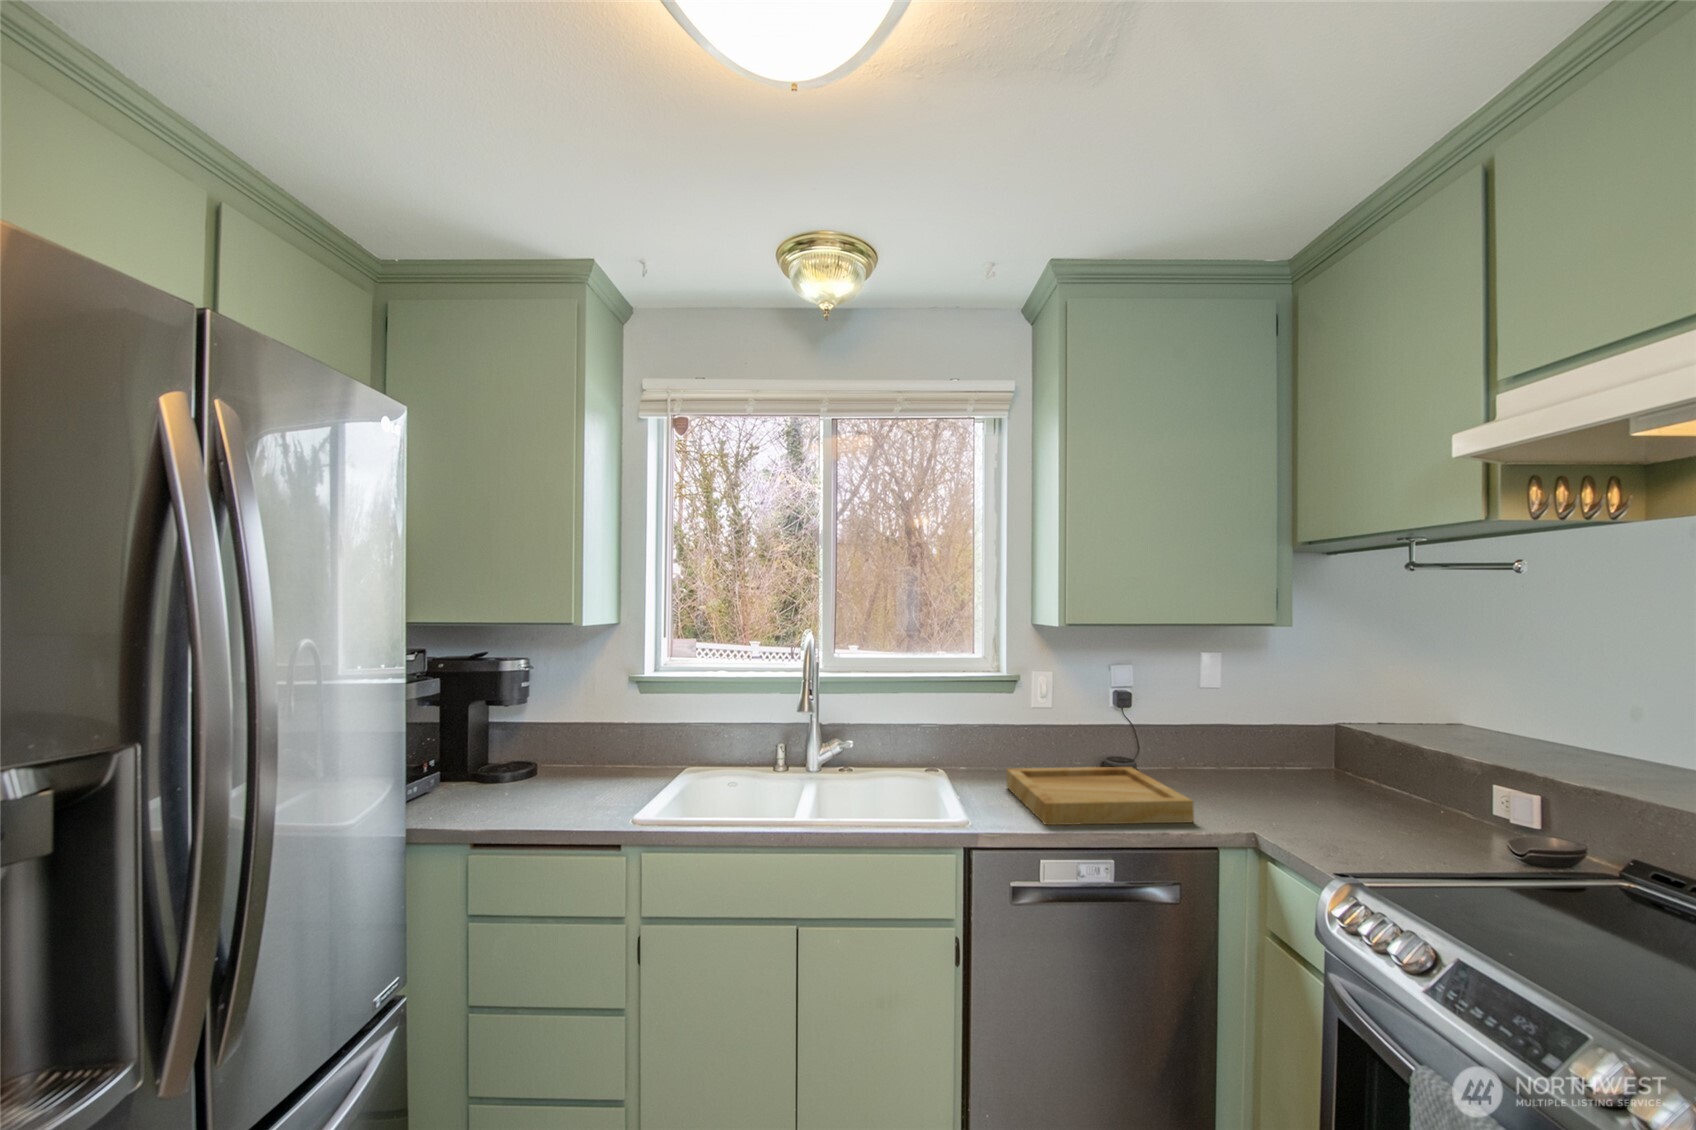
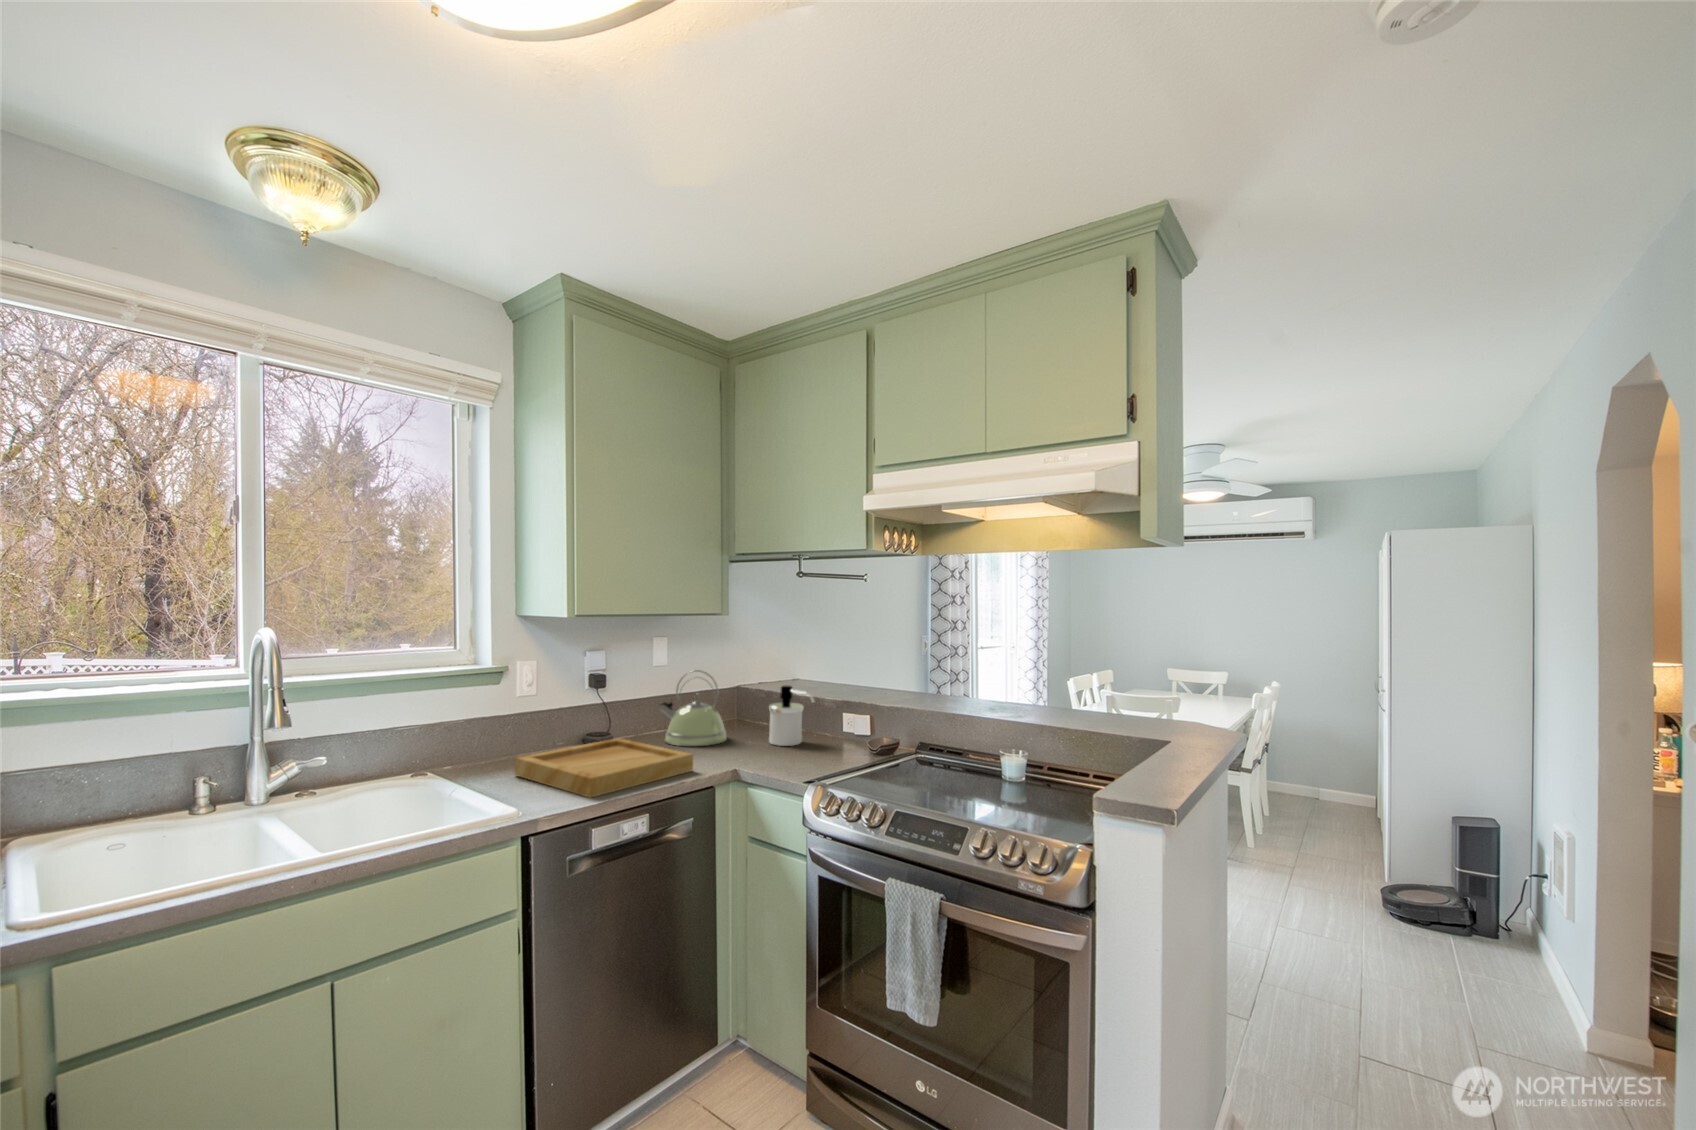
kettle: none [1198,696,1292,797] -> present [660,670,727,746]
soap dispenser: none [1346,729,1416,820] -> present [769,686,814,746]

